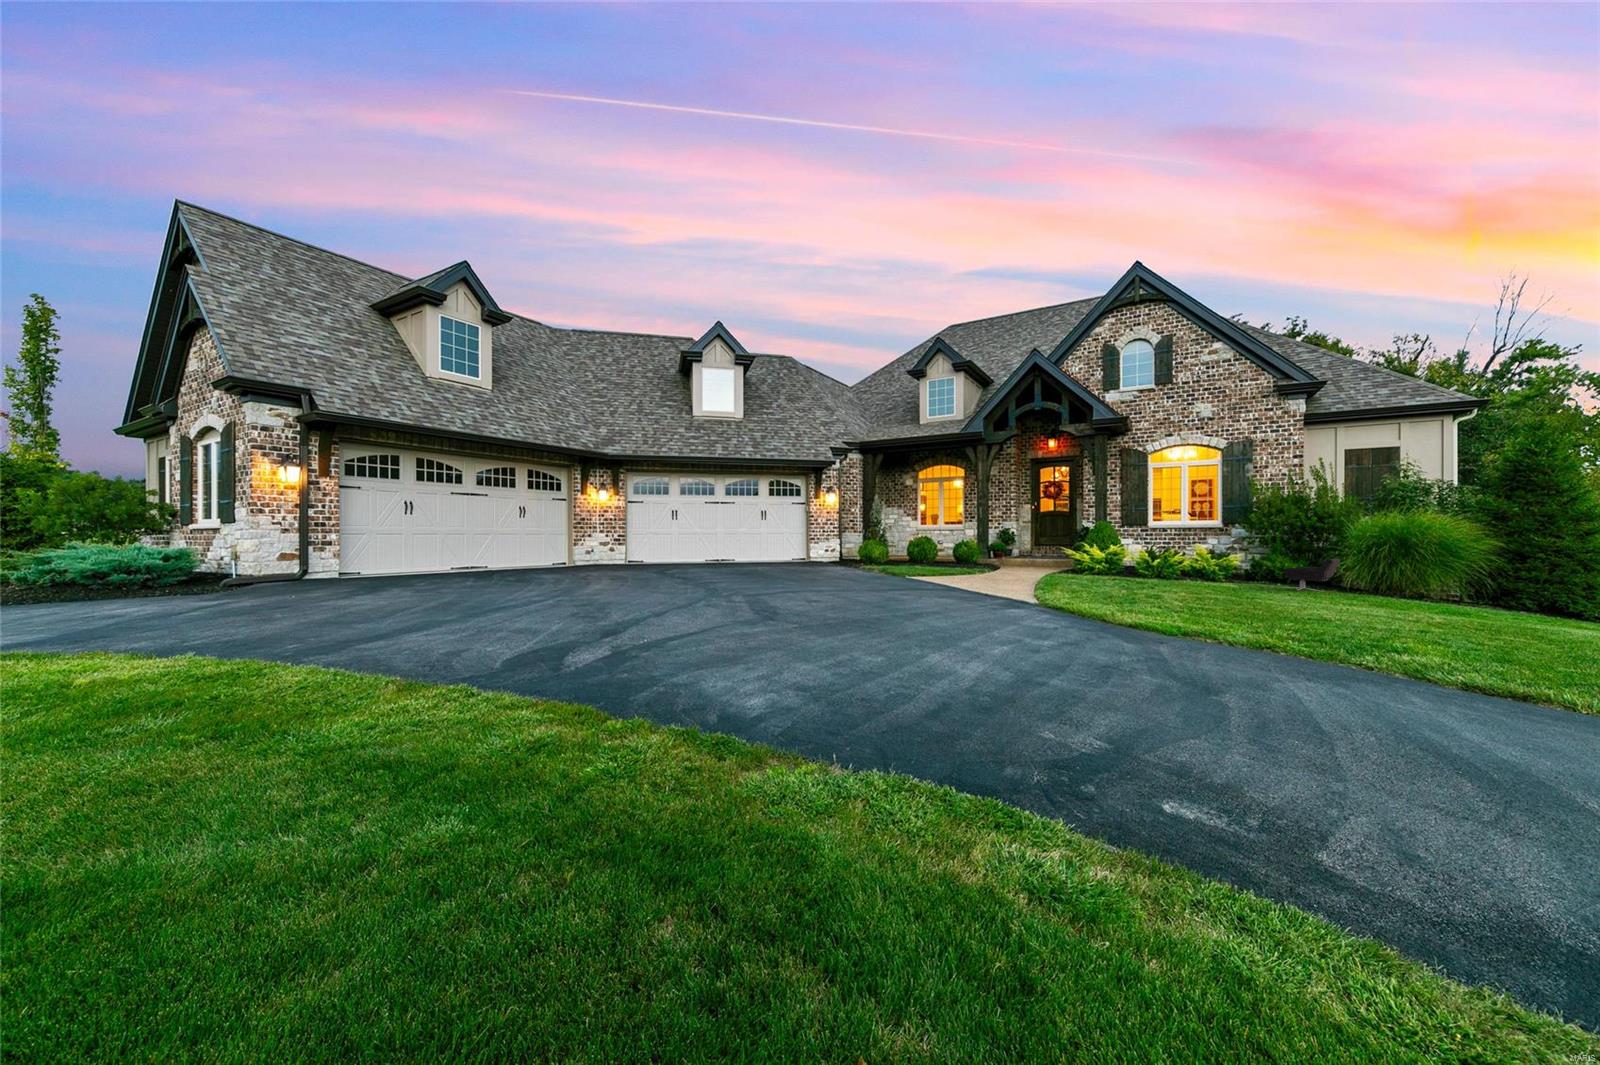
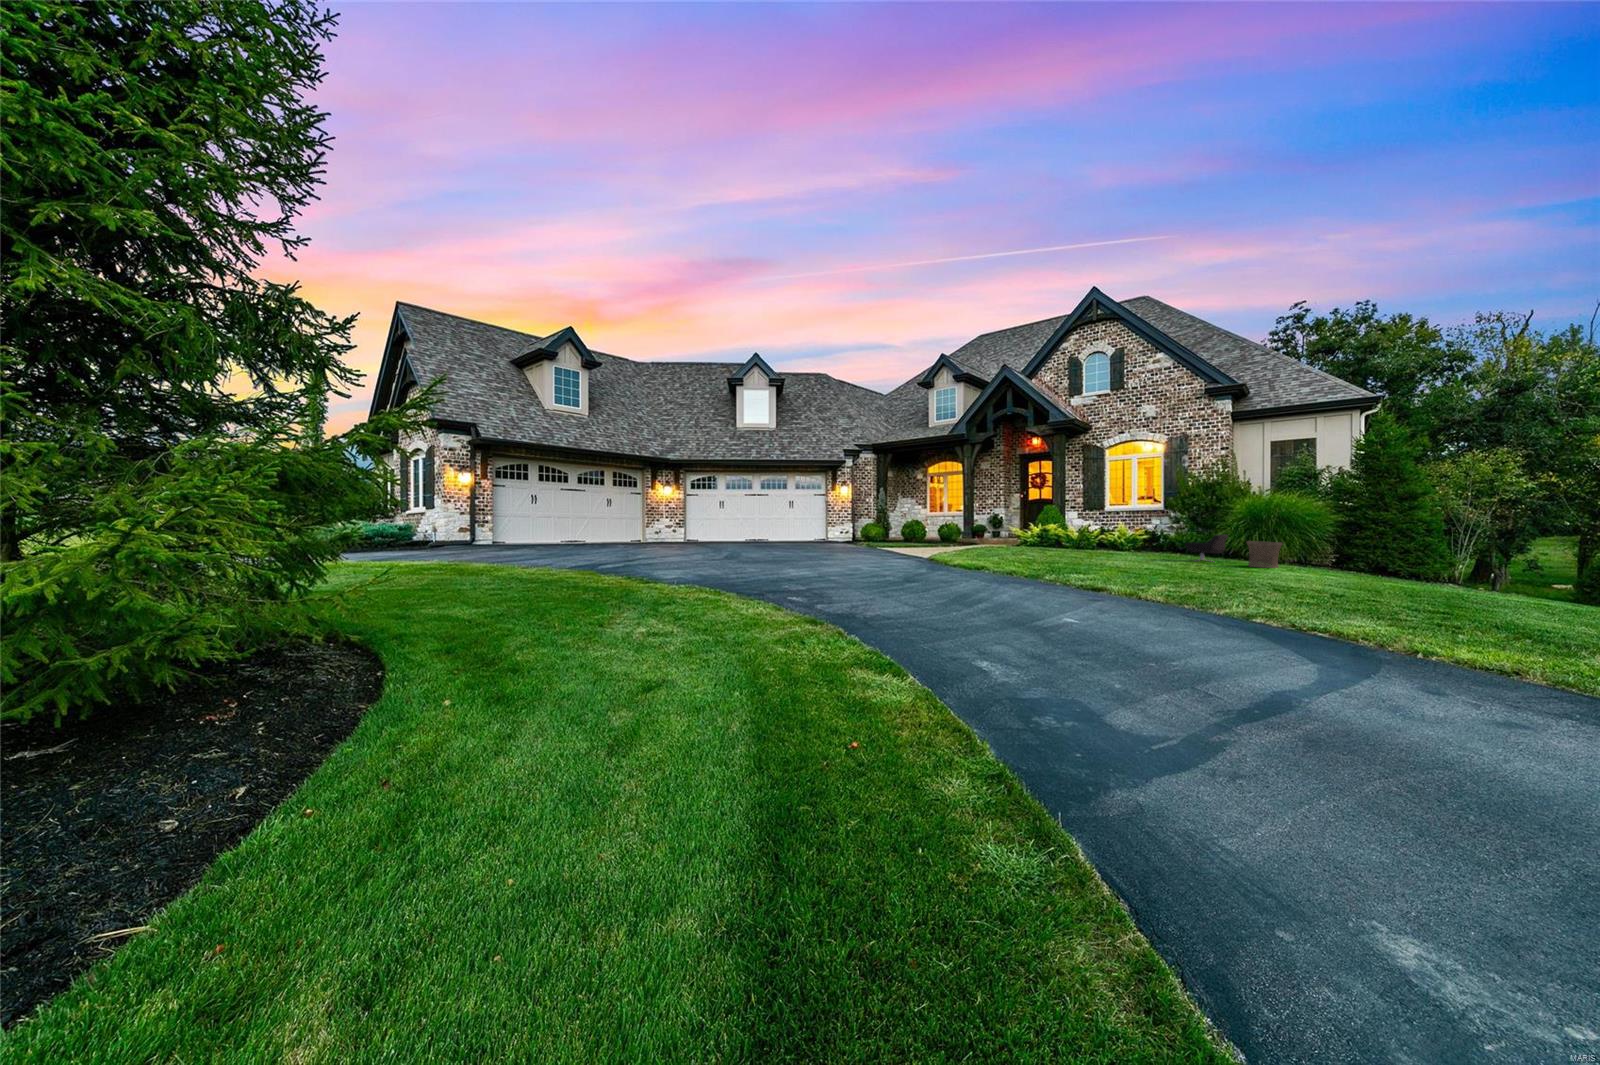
basket: none [1377,568,1428,602] -> present [1247,541,1282,568]

